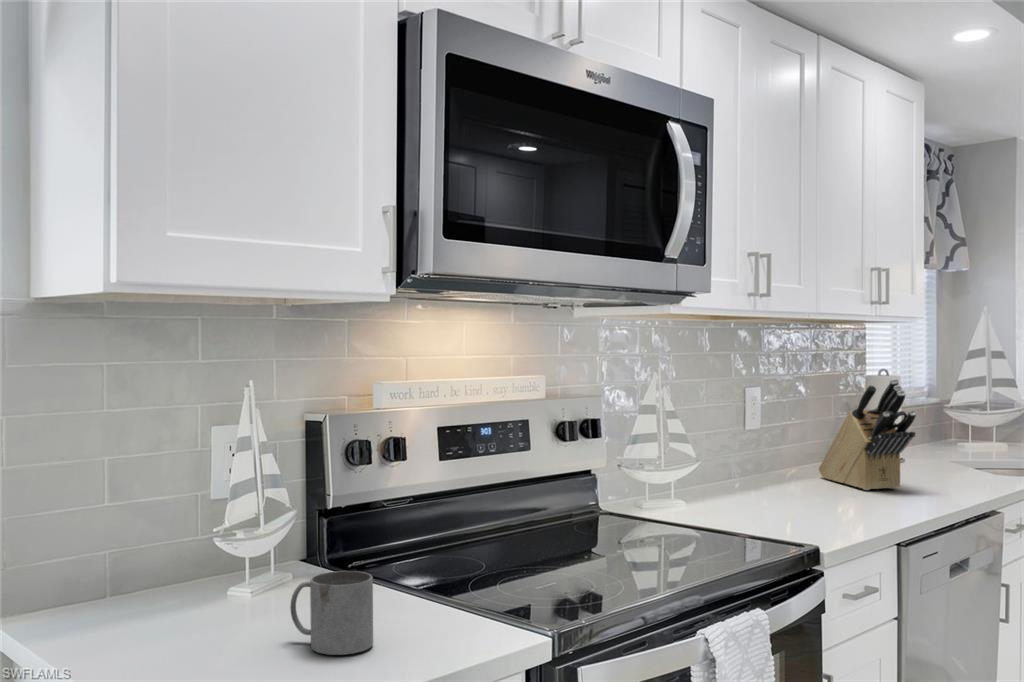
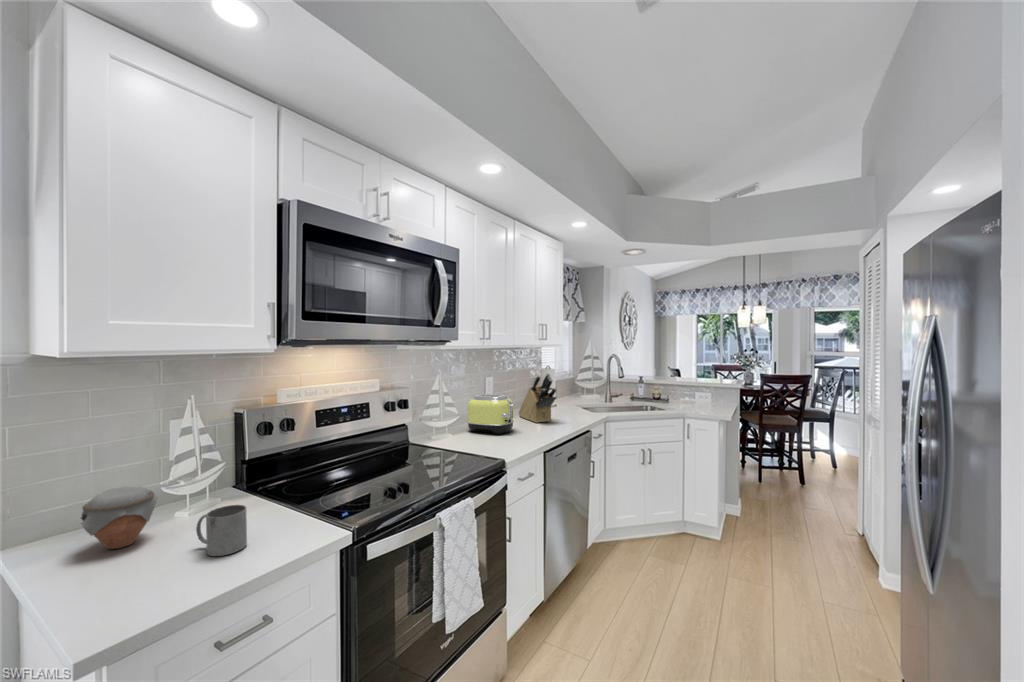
toaster: none [713,420,824,506] -> present [467,394,515,434]
jar: none [112,528,217,631] -> present [81,487,158,549]

